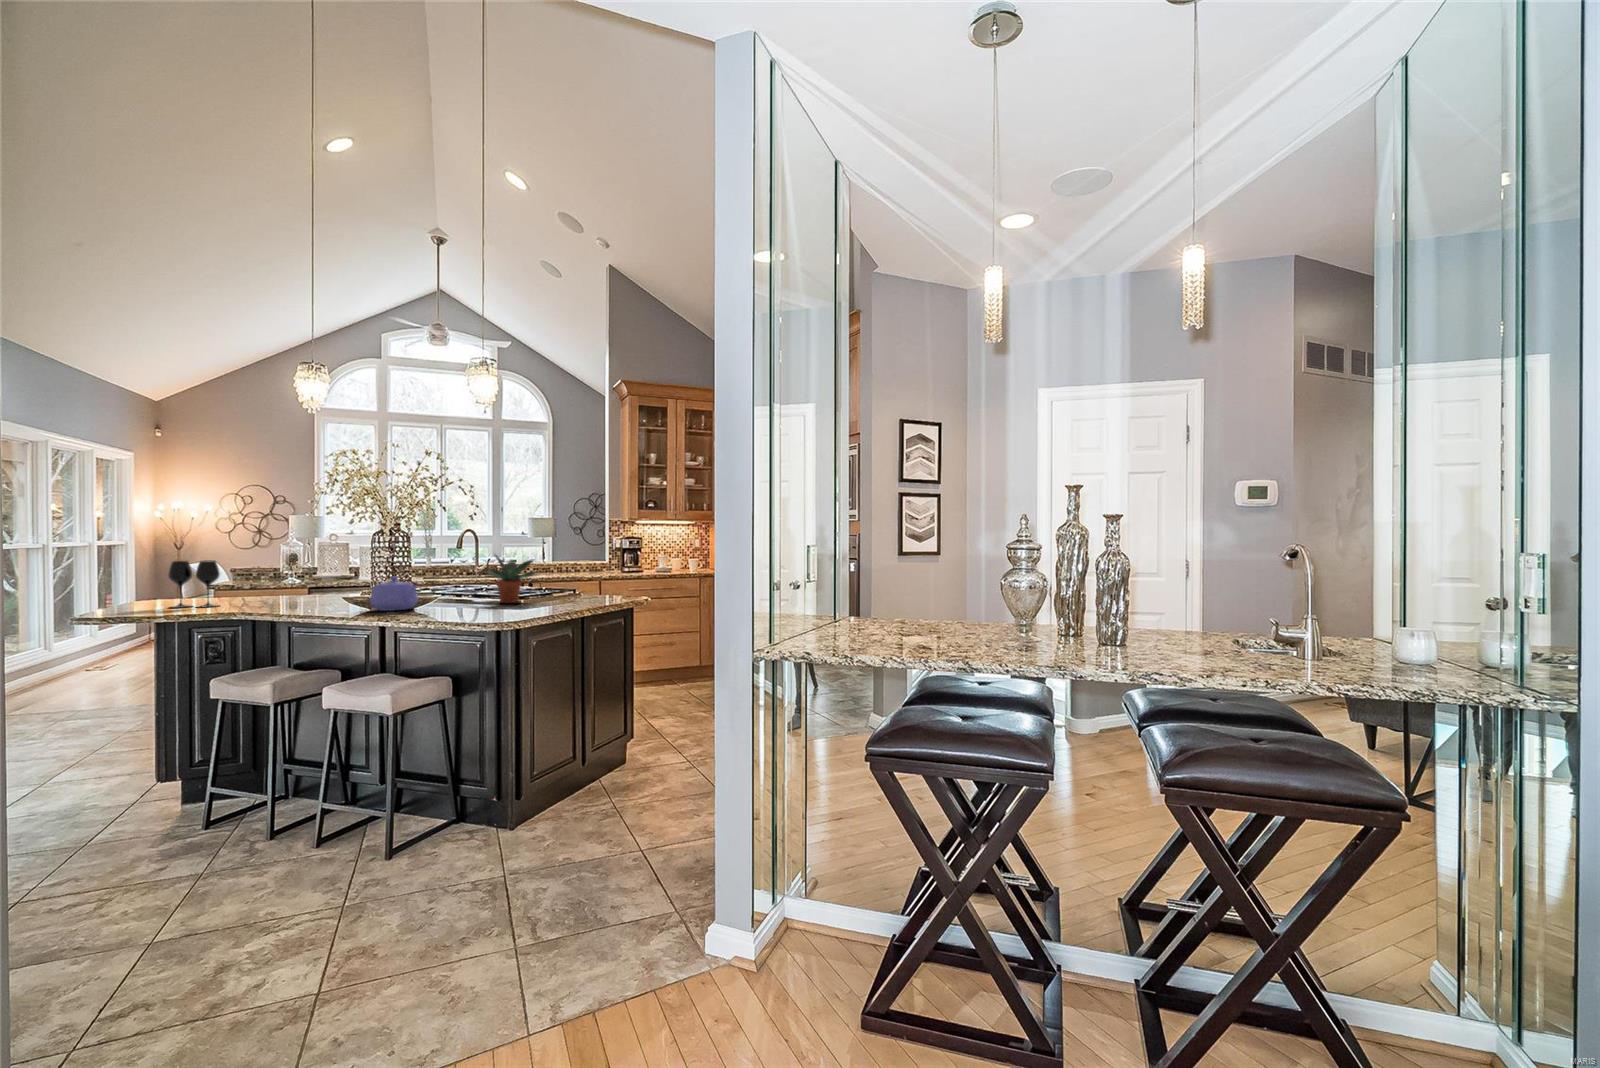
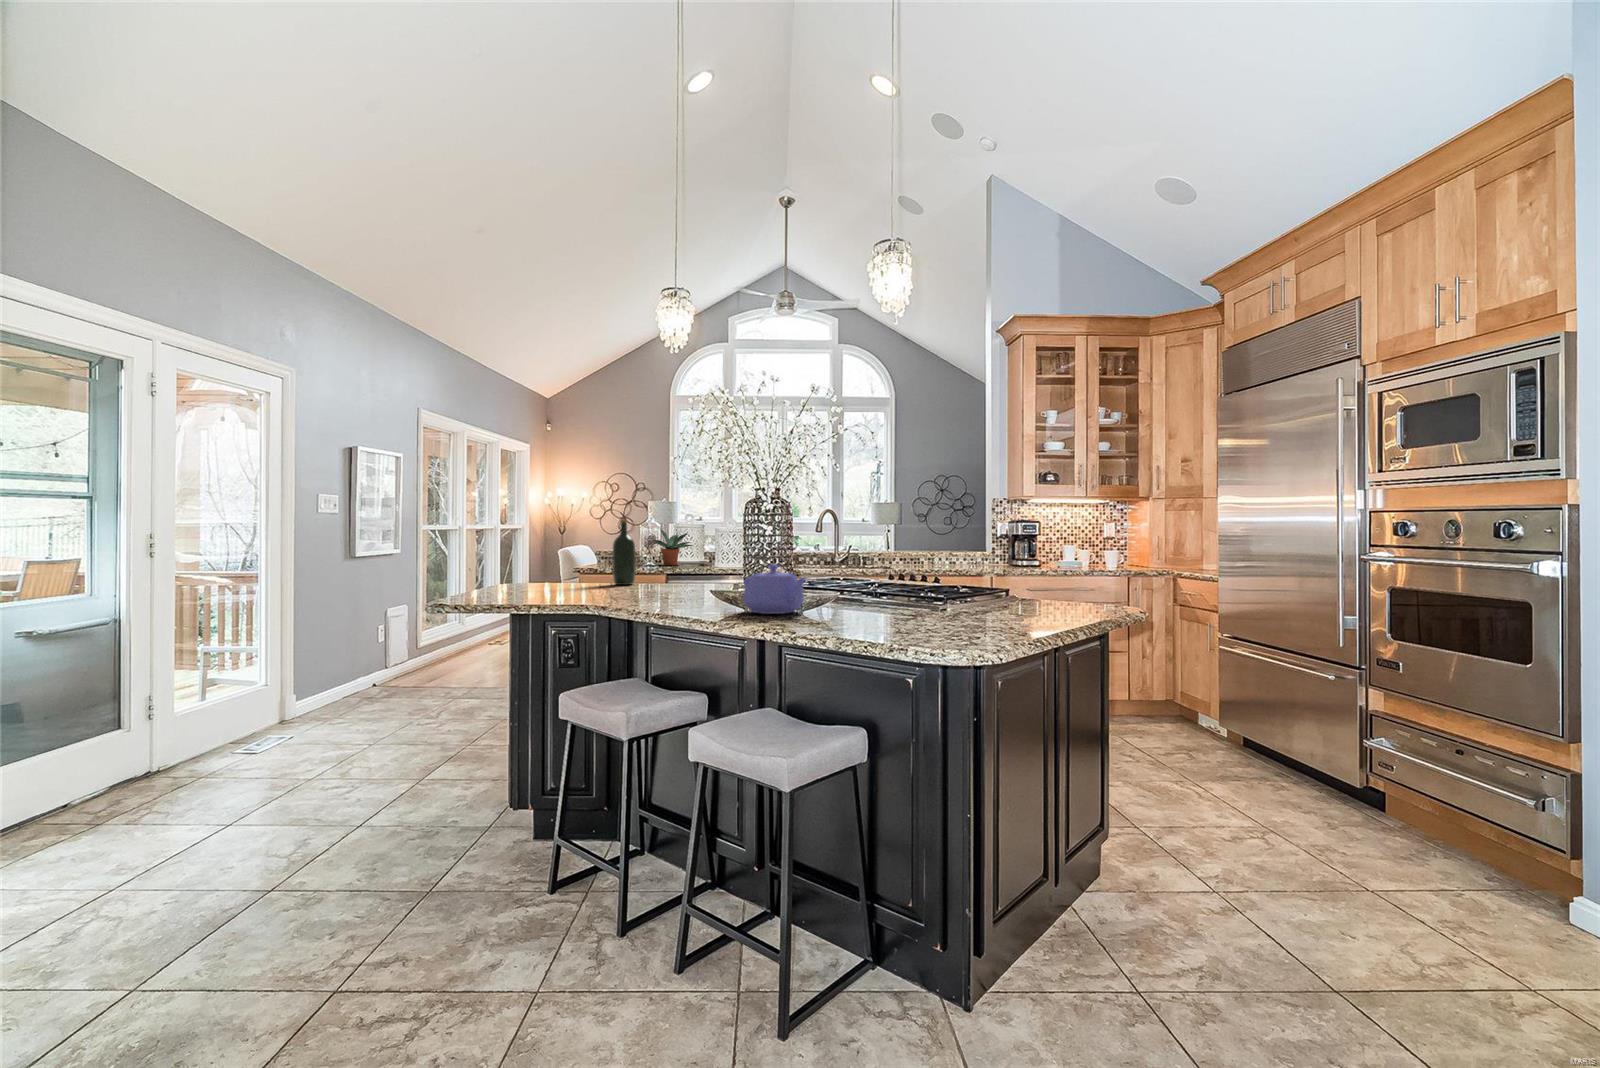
wine bottle: none [255,542,277,596] -> present [613,519,636,585]
potted plant: present [483,555,537,603] -> present [654,529,693,565]
wine glass: present [168,561,220,608] -> none [524,540,576,597]

